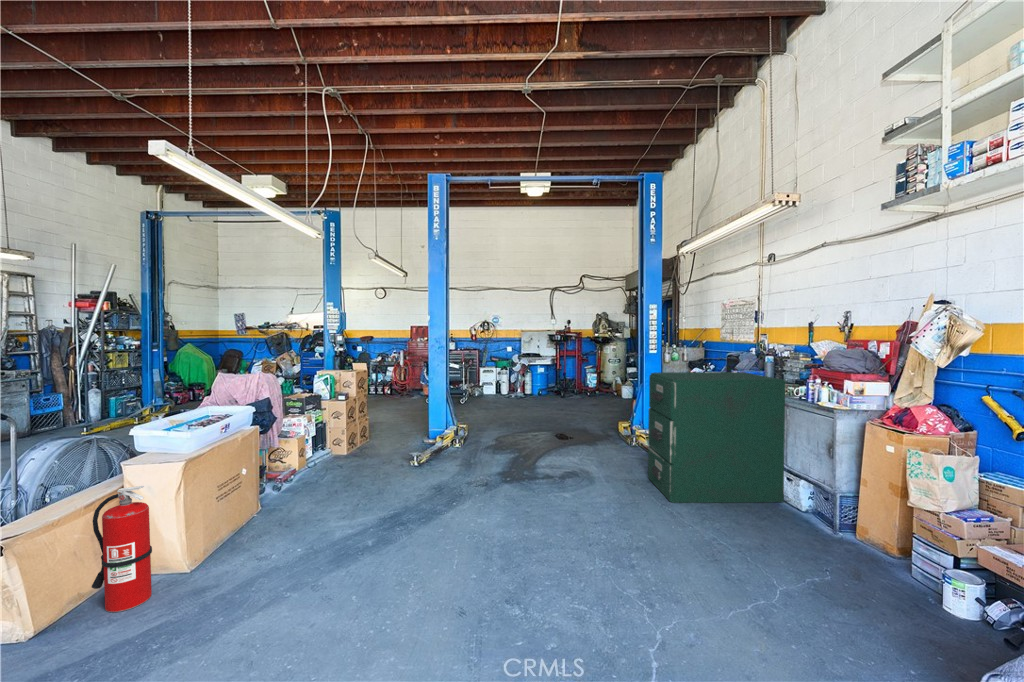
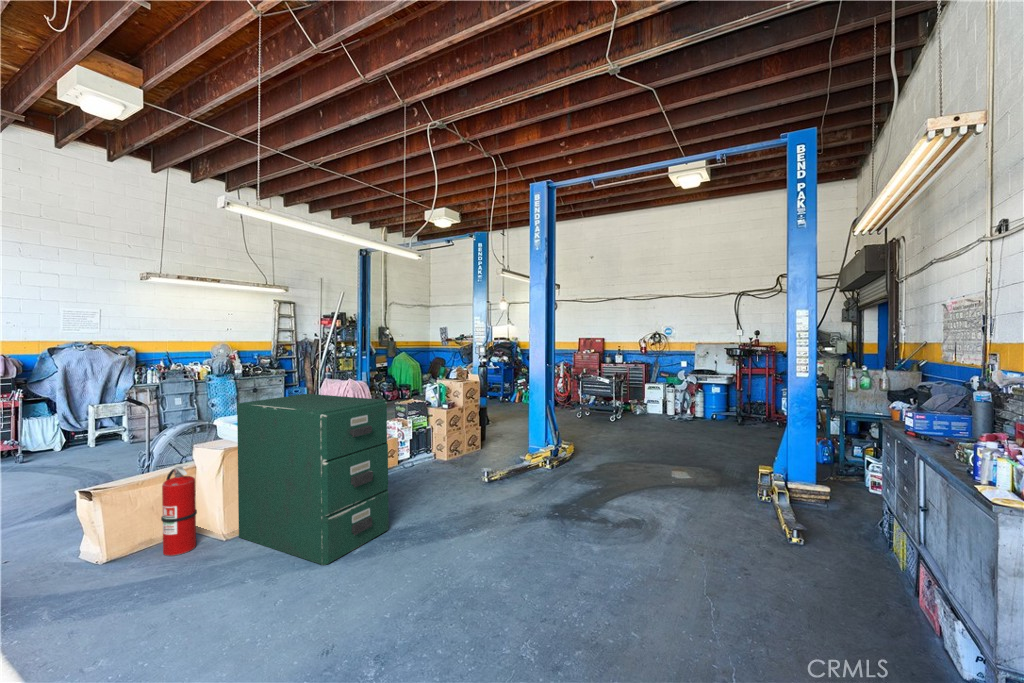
filing cabinet: present [648,372,785,503] -> present [237,394,389,565]

